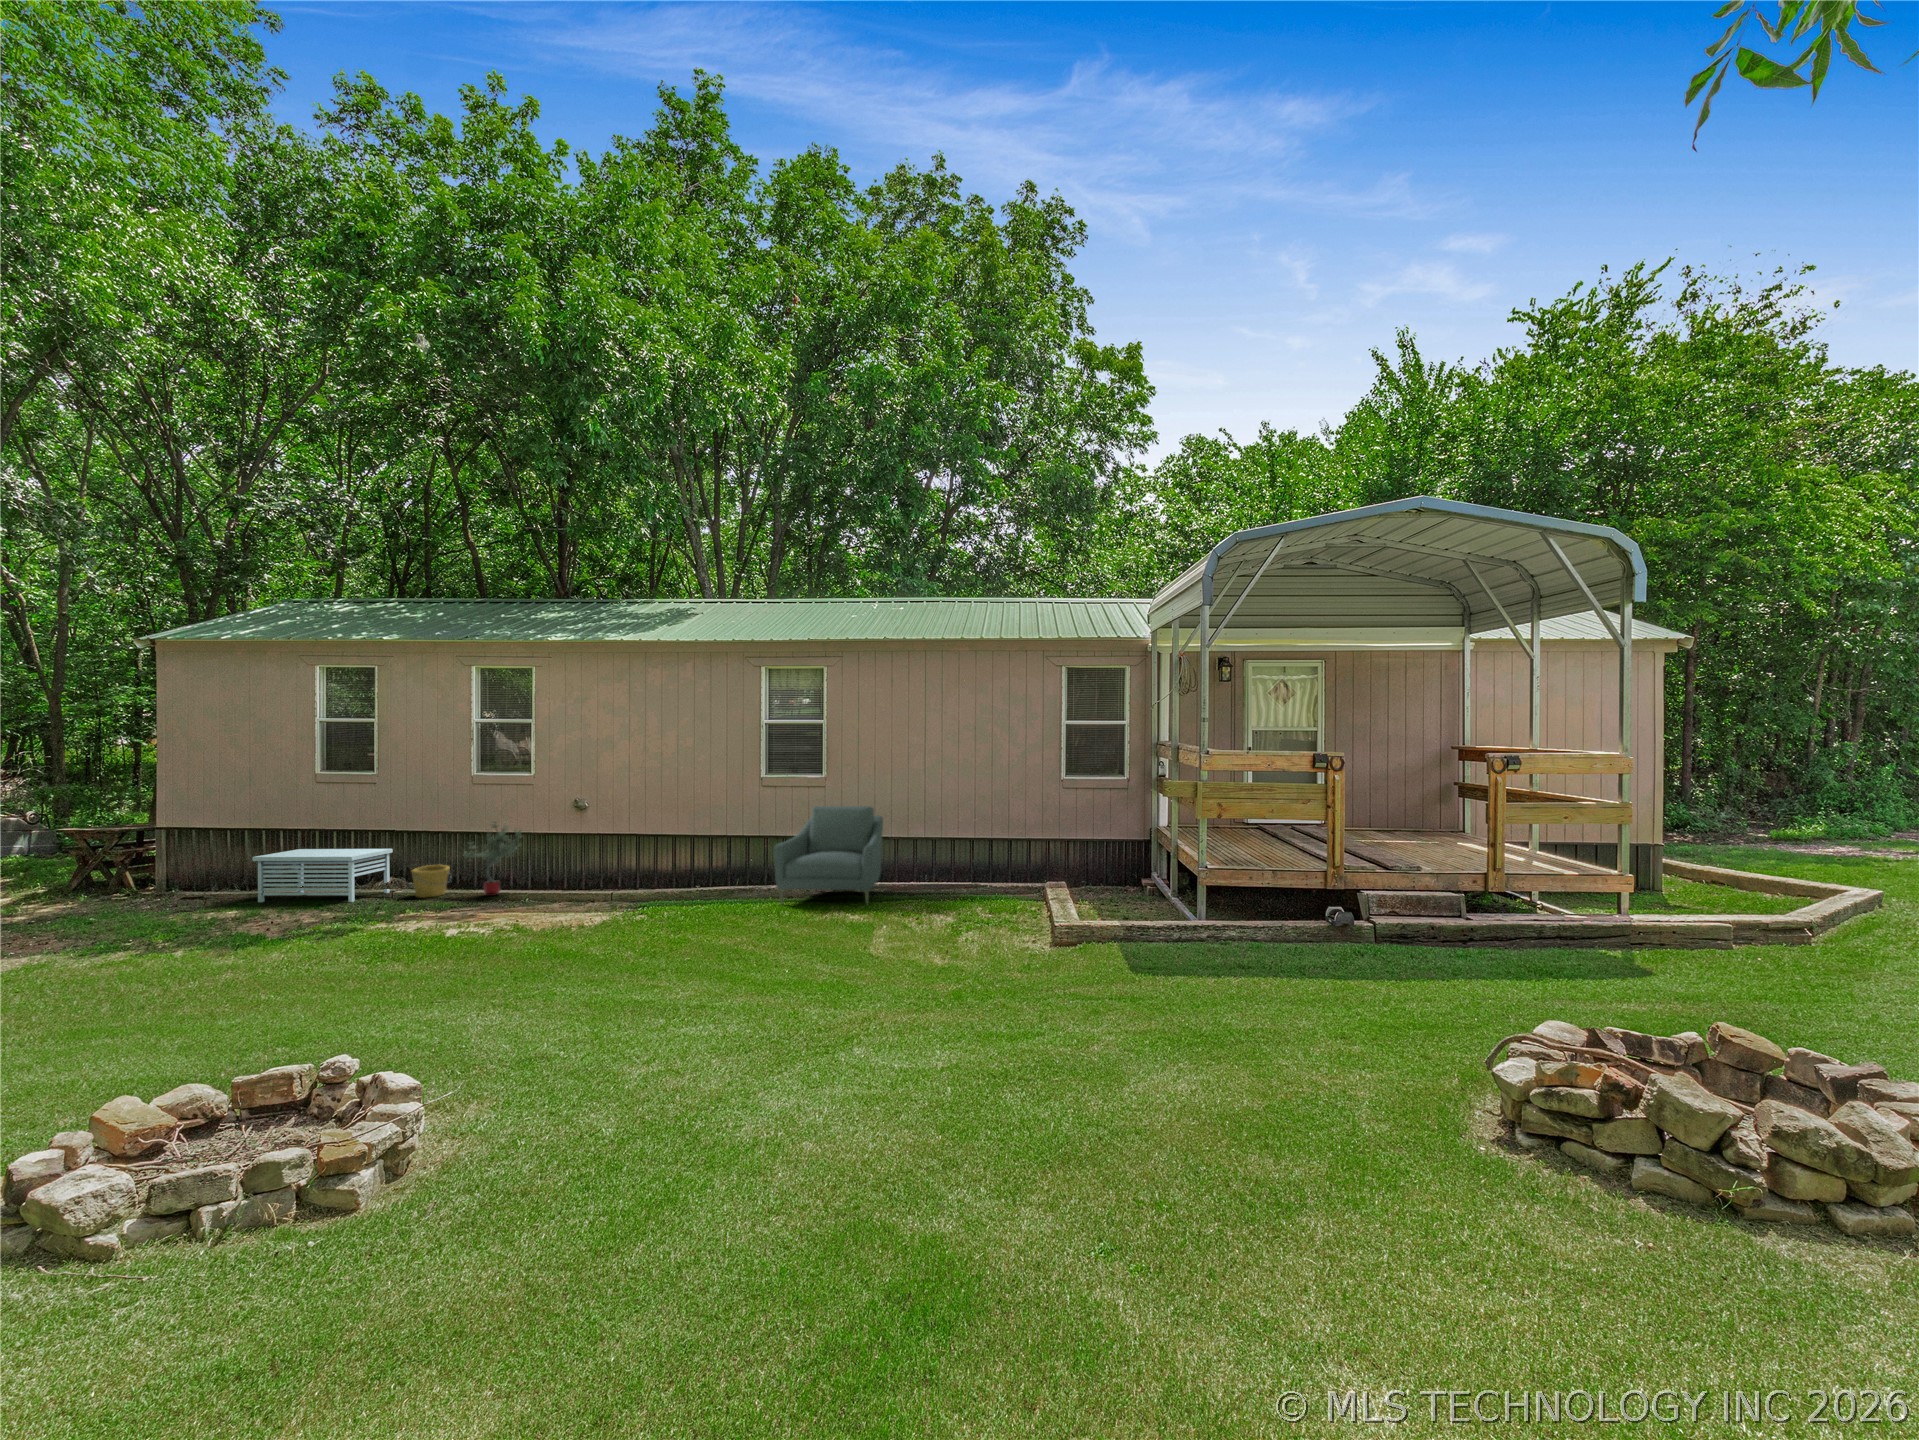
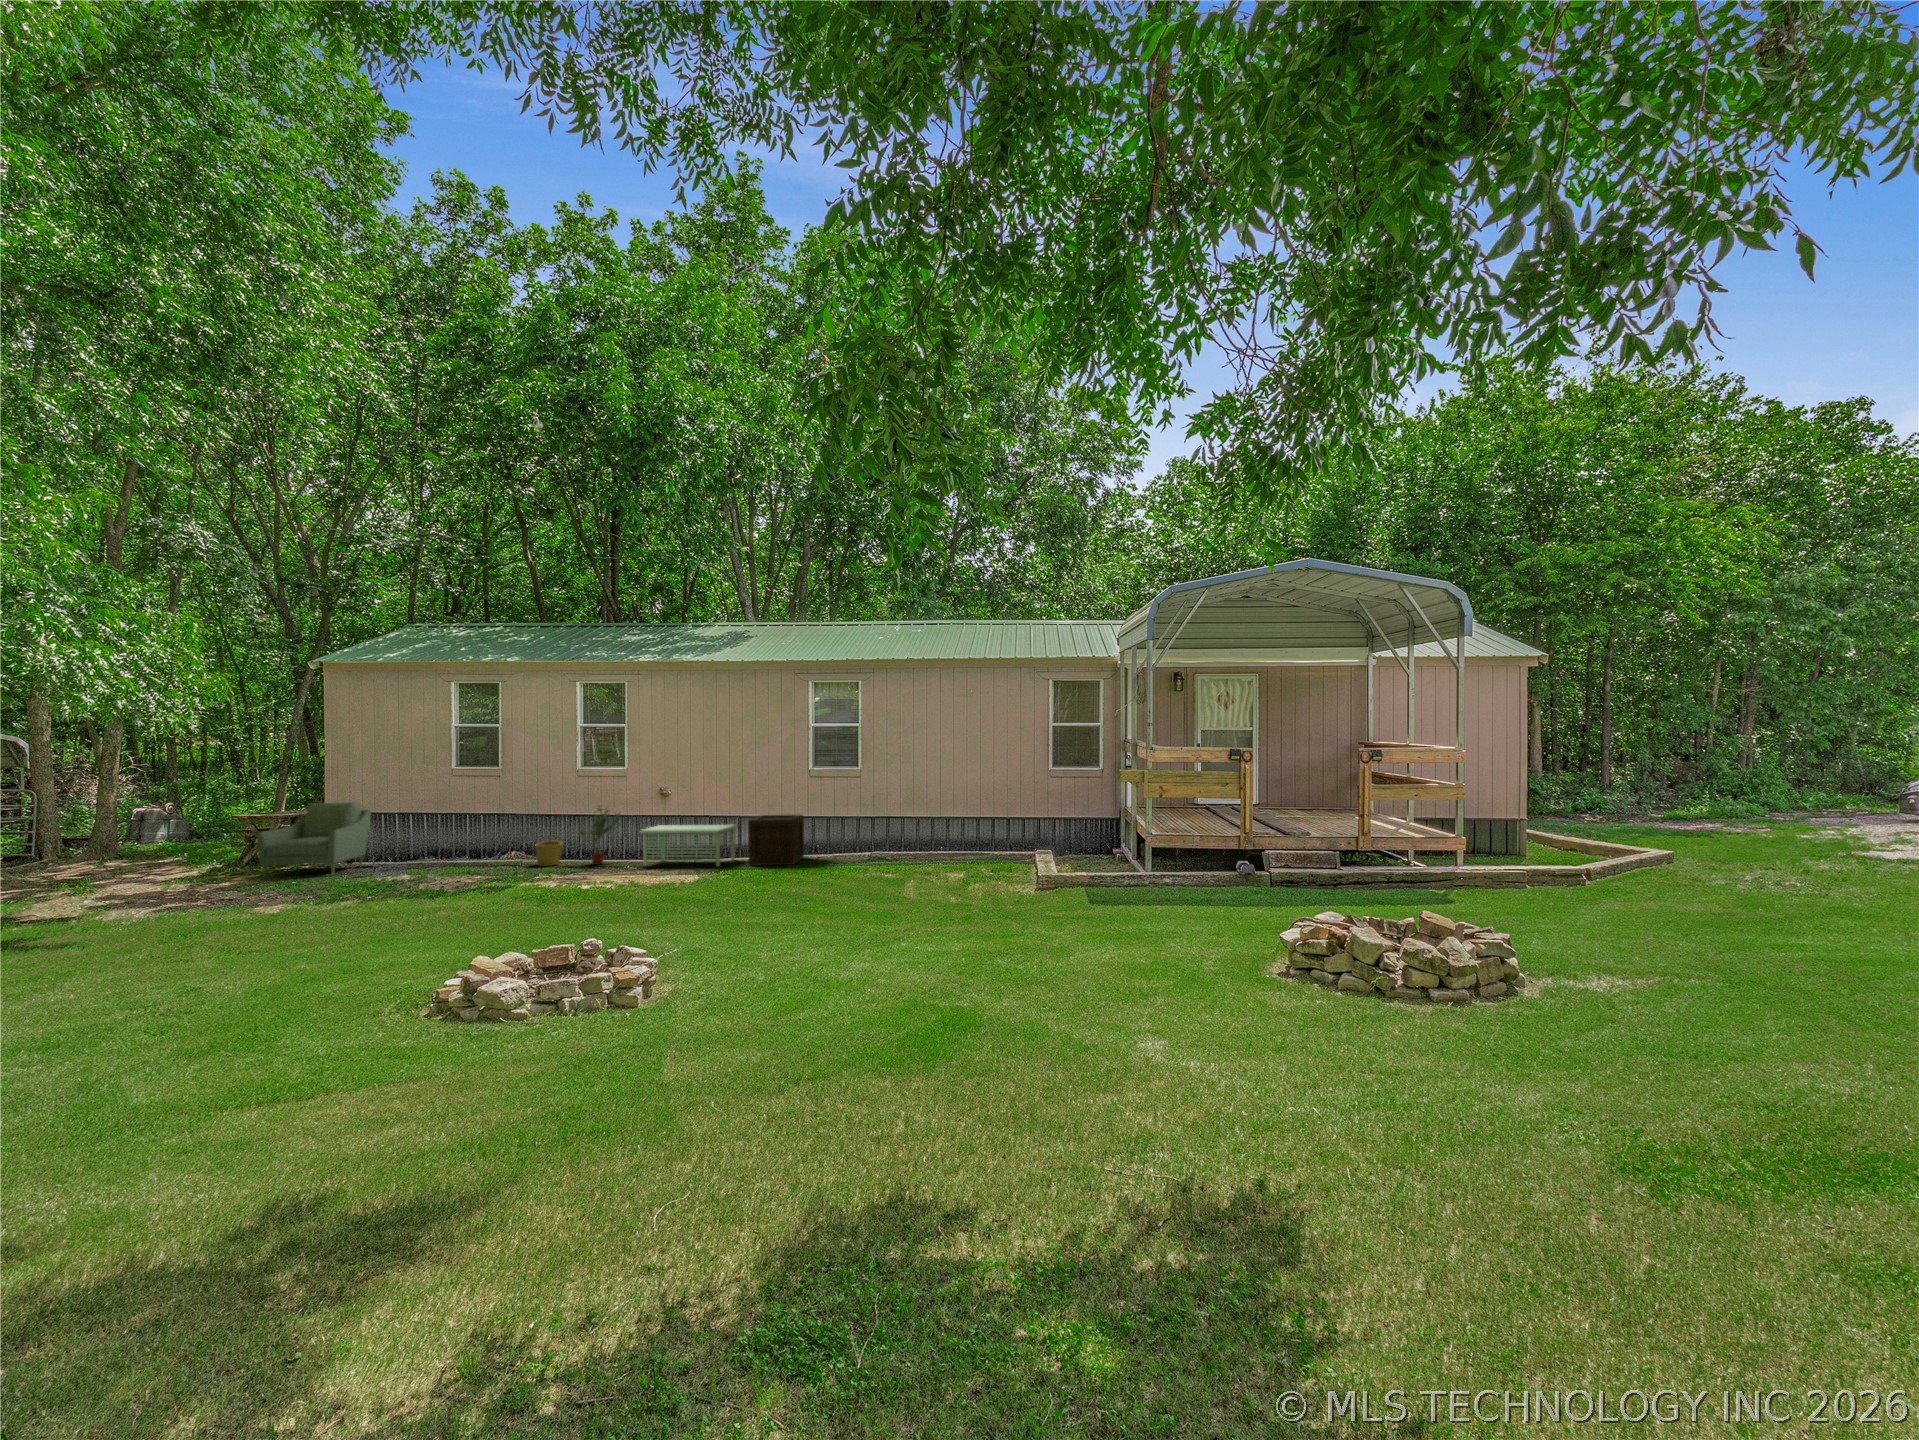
chair: present [774,806,883,905] -> present [257,802,372,877]
wooden crate: none [680,833,754,899] -> present [748,814,804,866]
storage bench: present [252,849,393,902] -> present [640,825,736,866]

